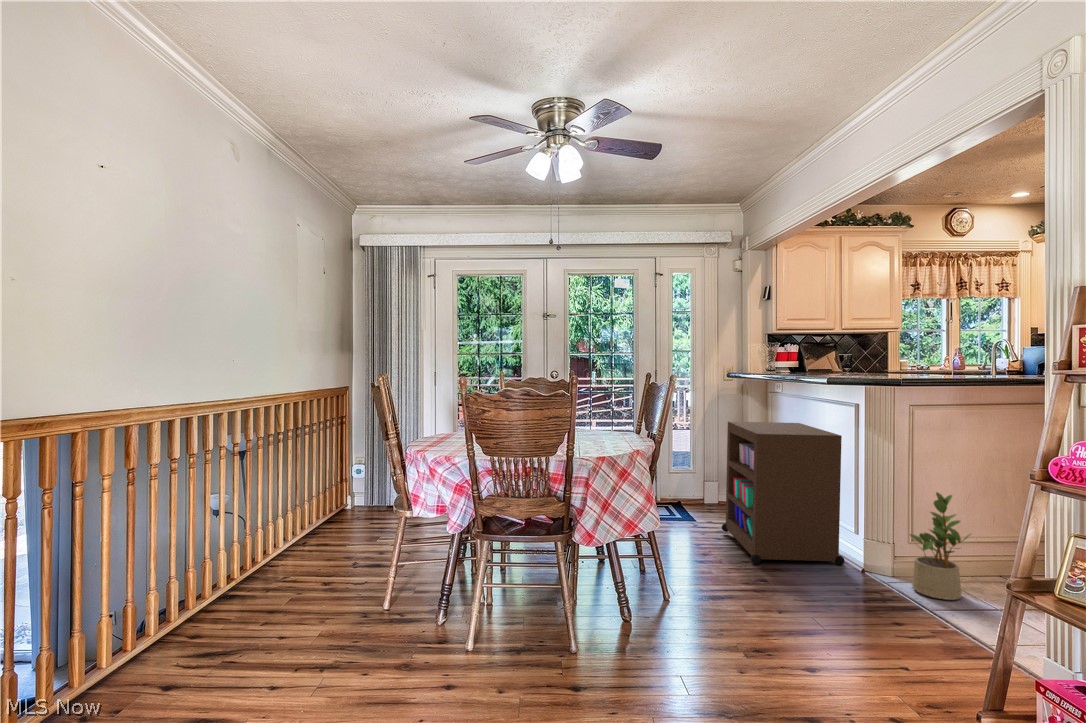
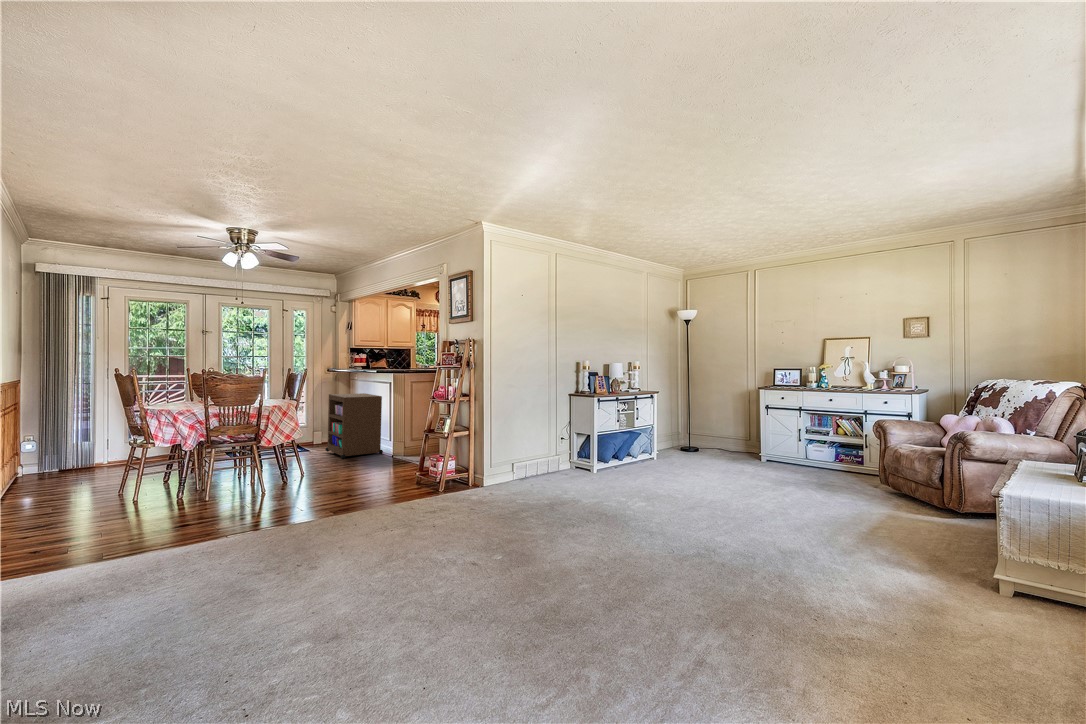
potted plant: present [910,492,971,600] -> none [406,415,426,456]

